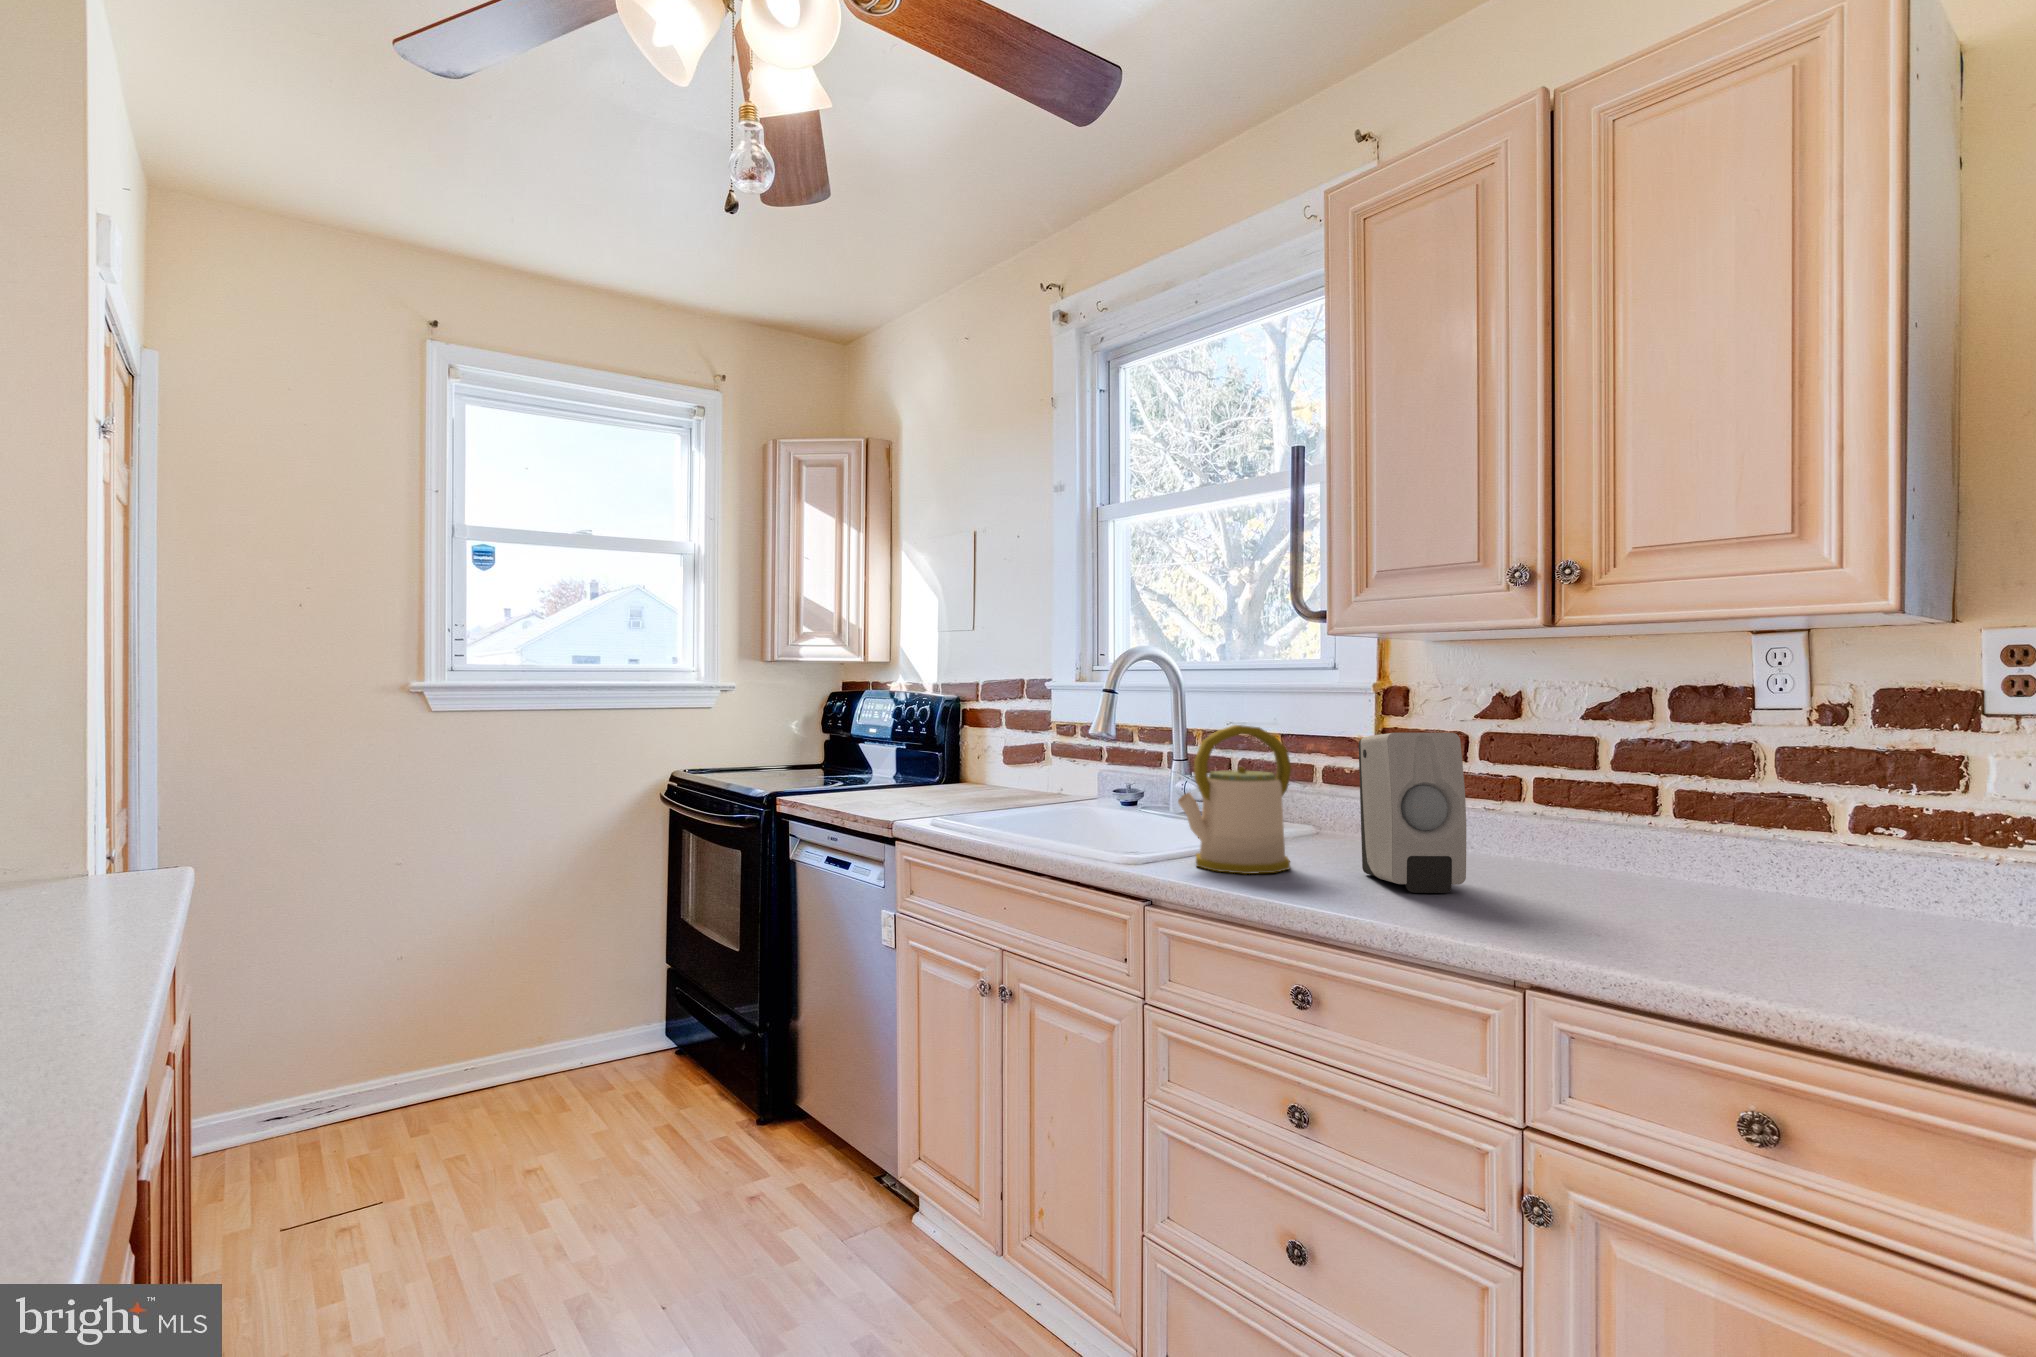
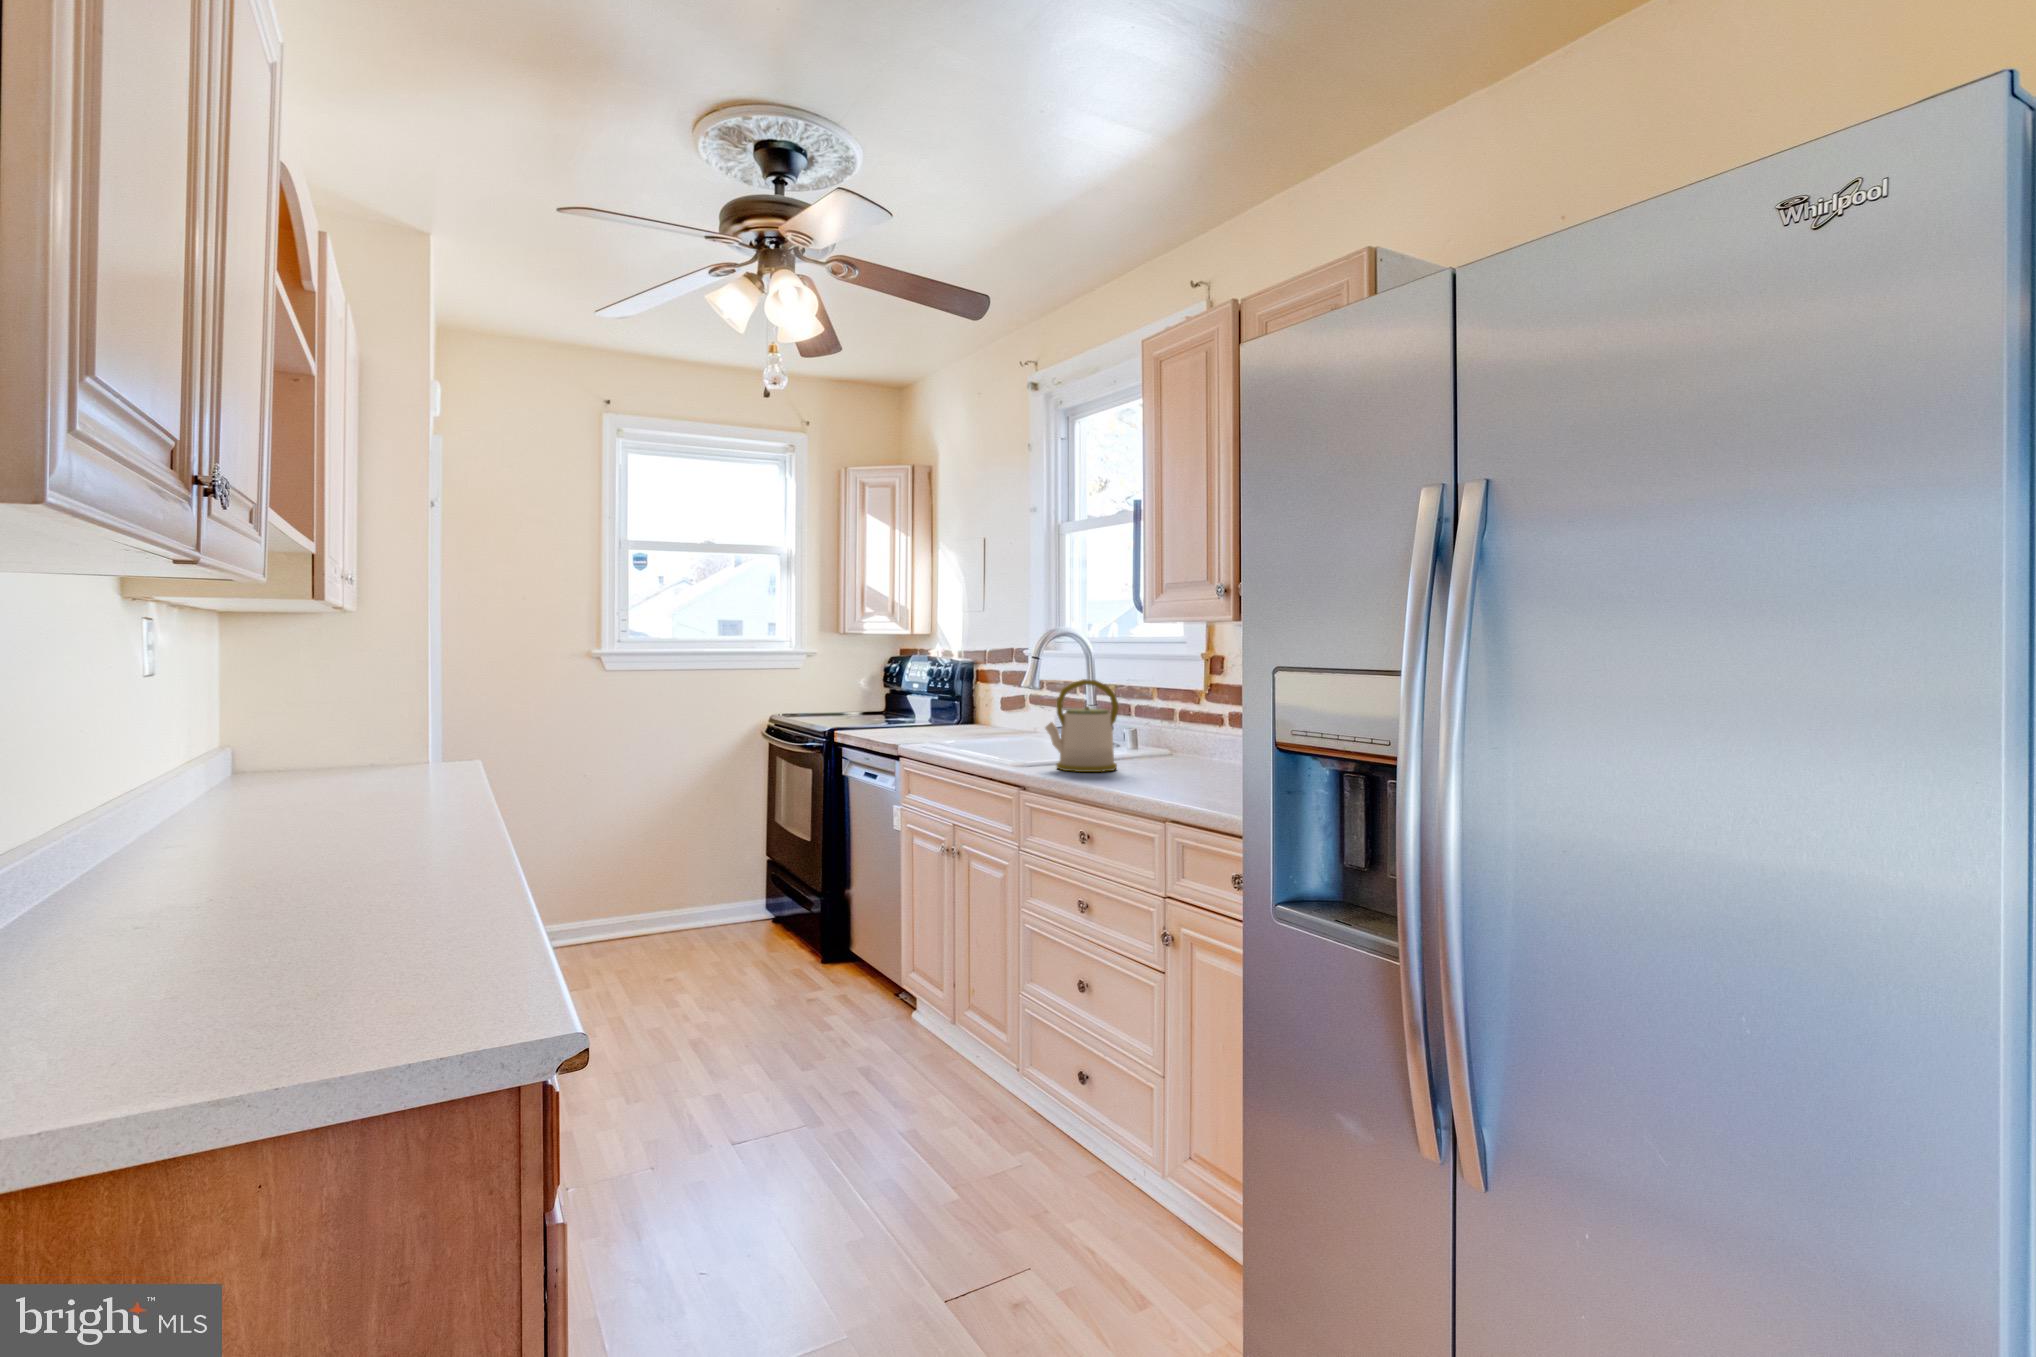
soap dispenser: present [1359,733,1466,893] -> none [1154,684,1201,782]

